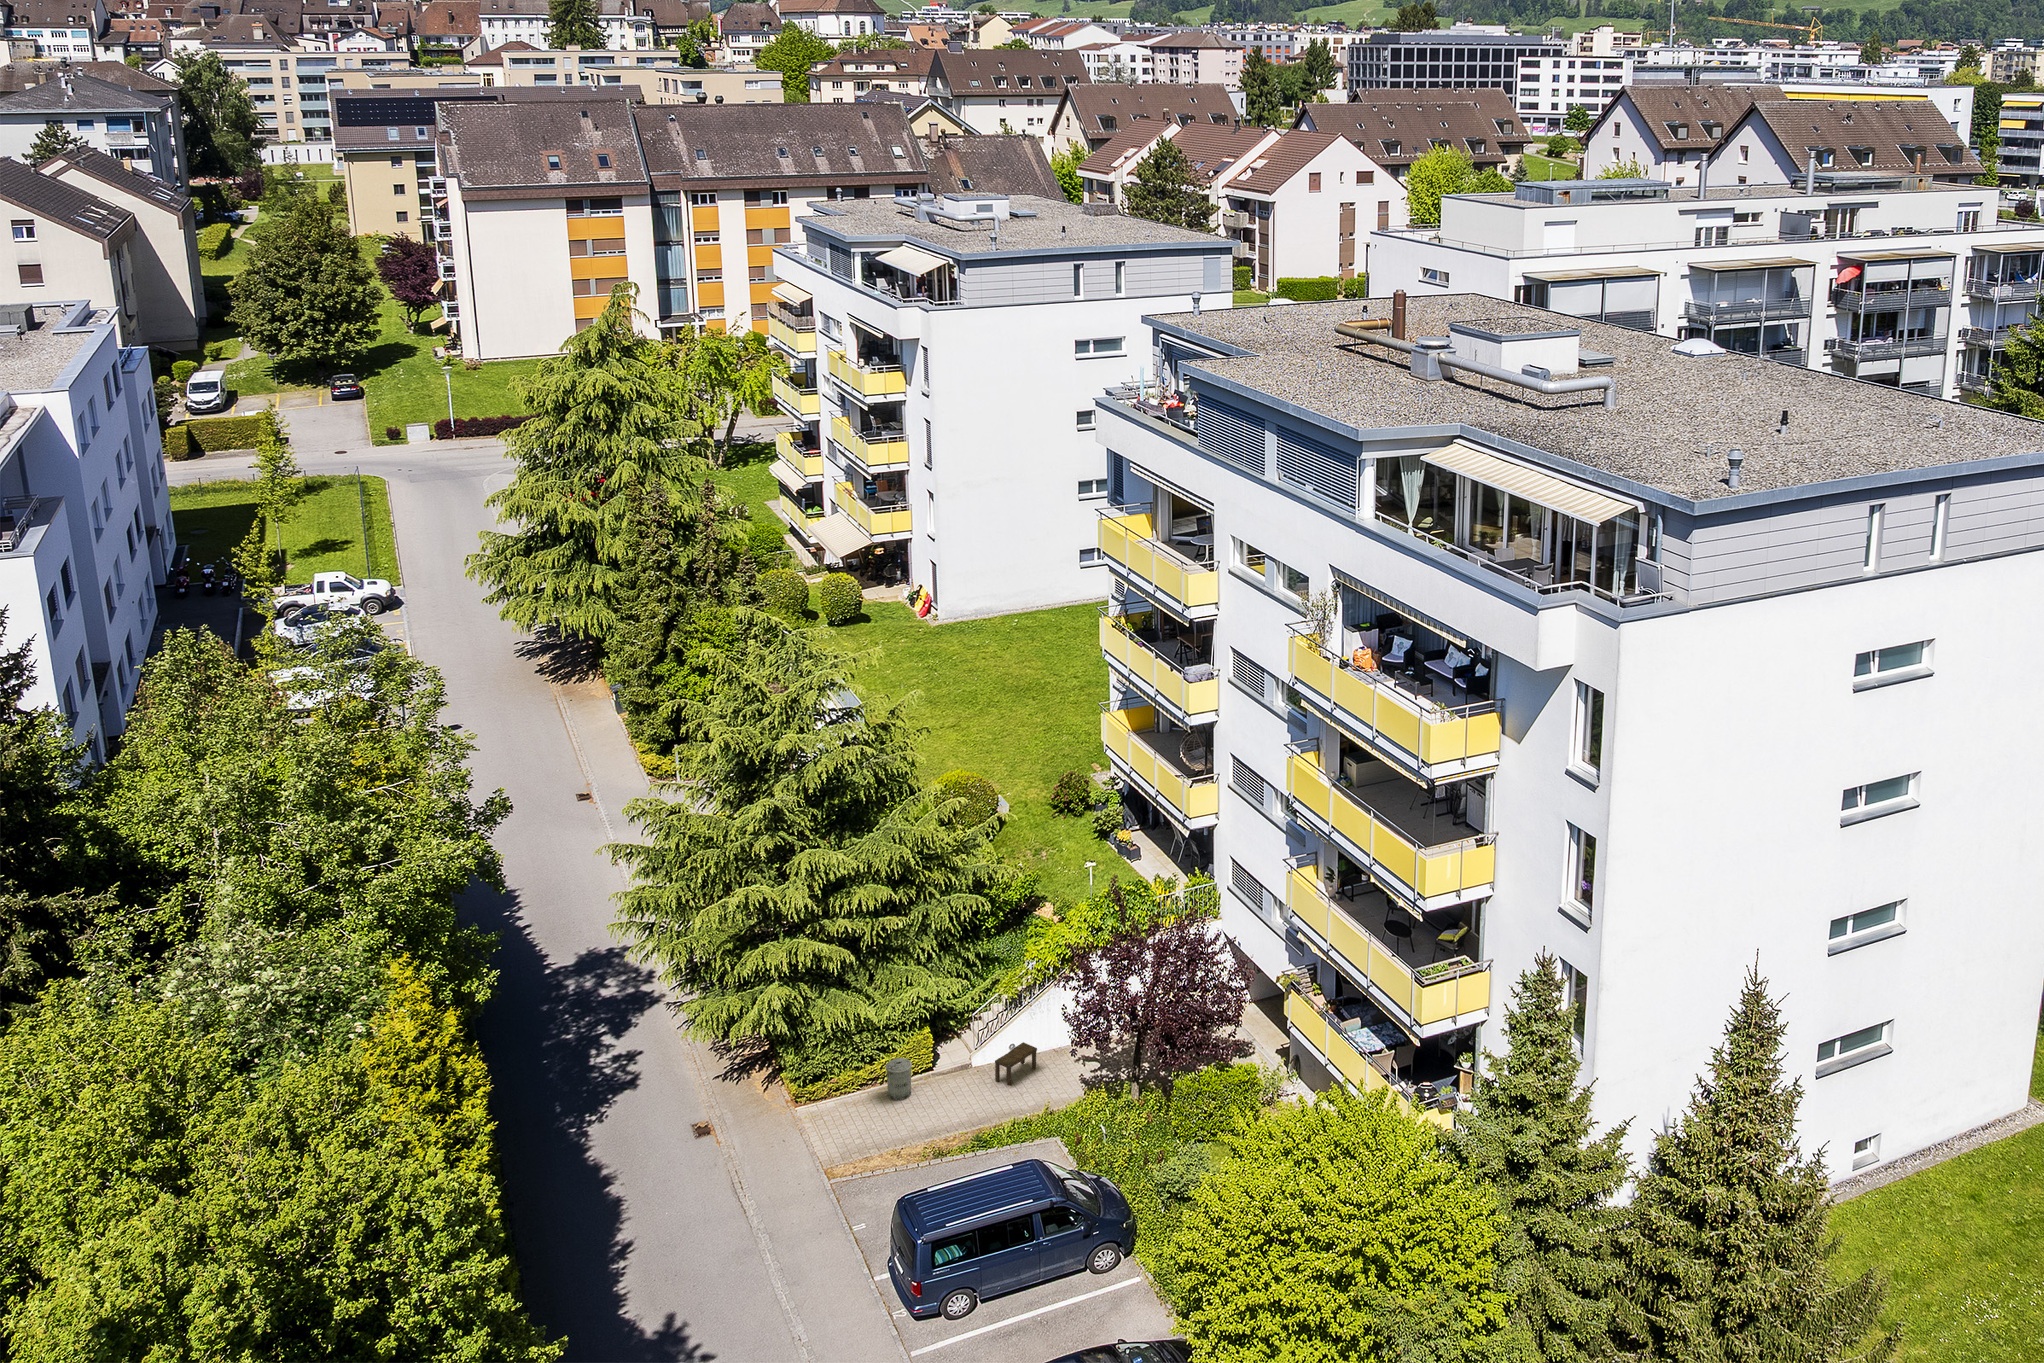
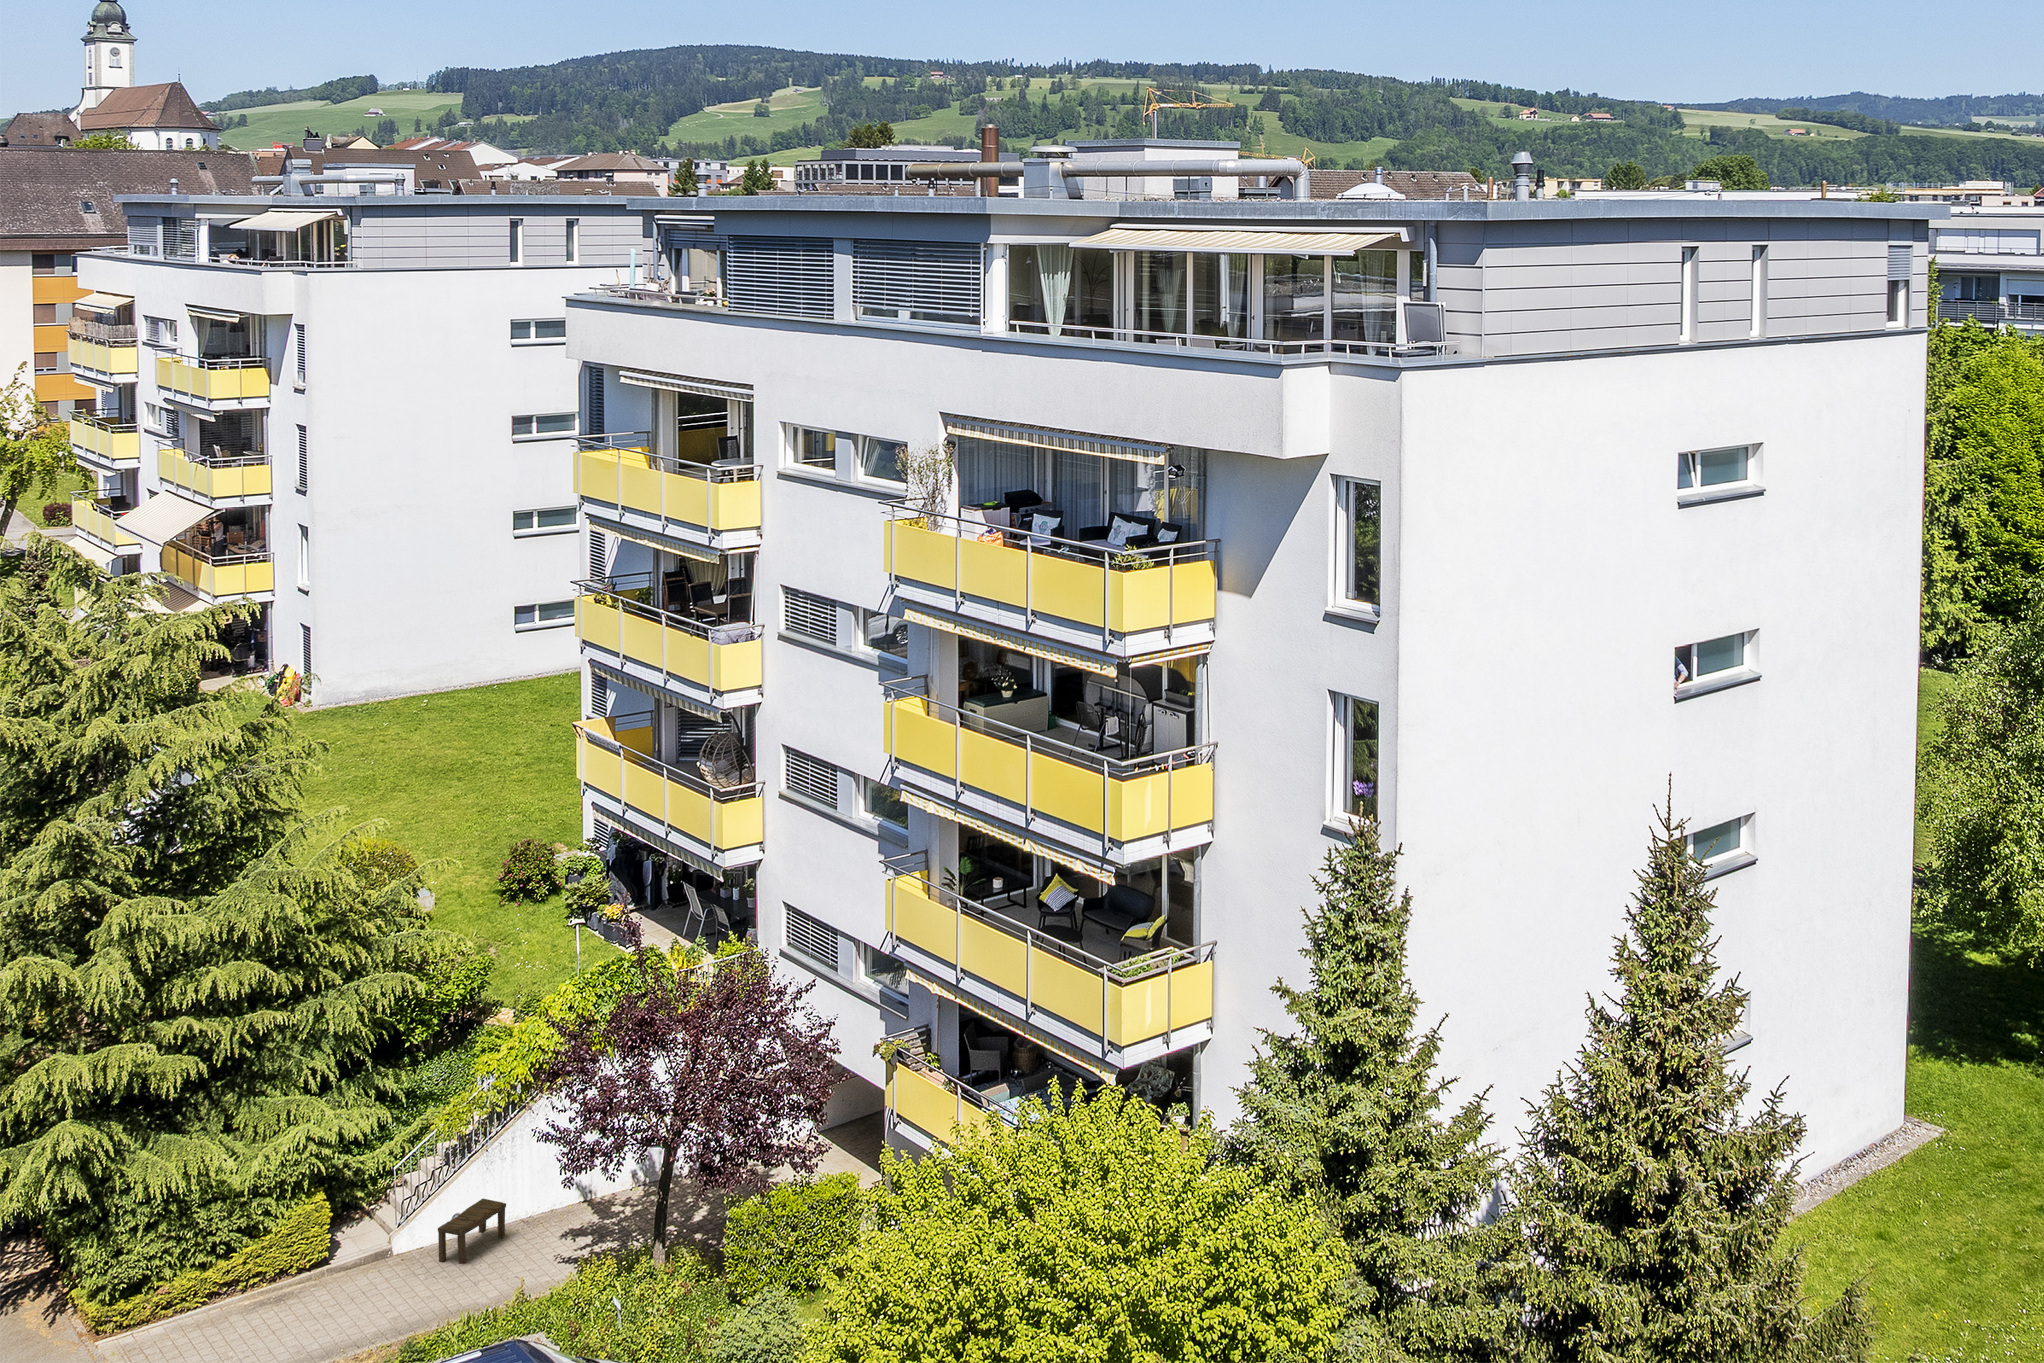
trash can: present [886,1058,912,1101] -> none [252,1240,298,1309]

